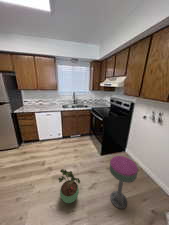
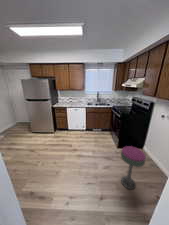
potted plant: present [58,169,80,203] -> none [80,149,97,175]

